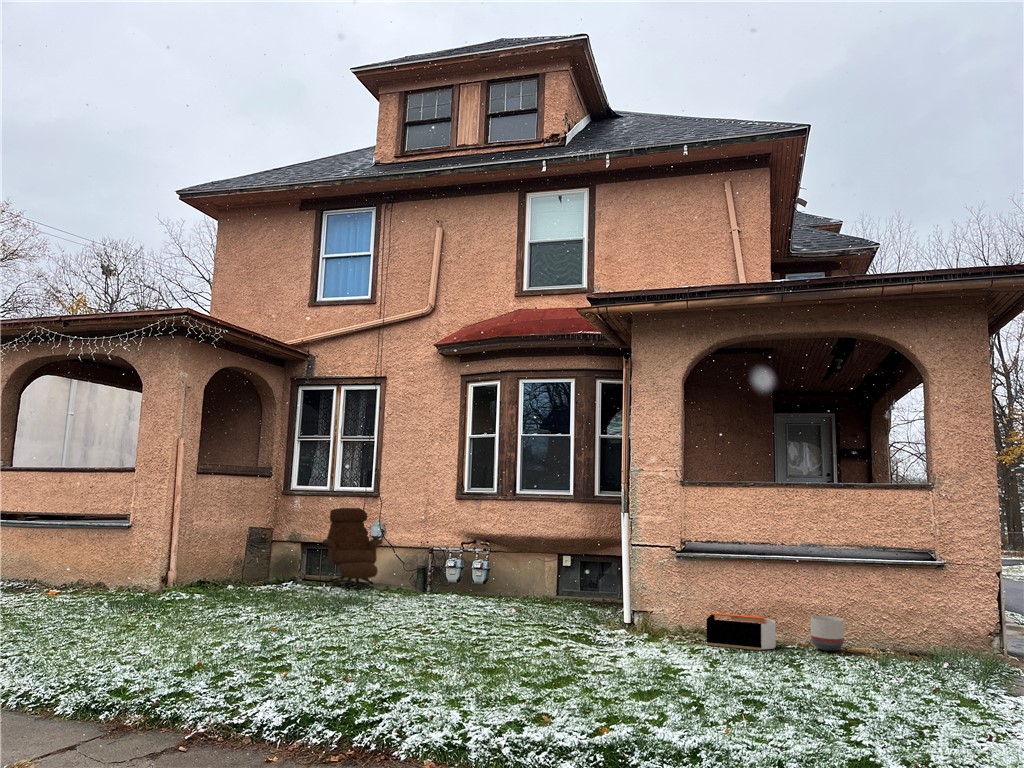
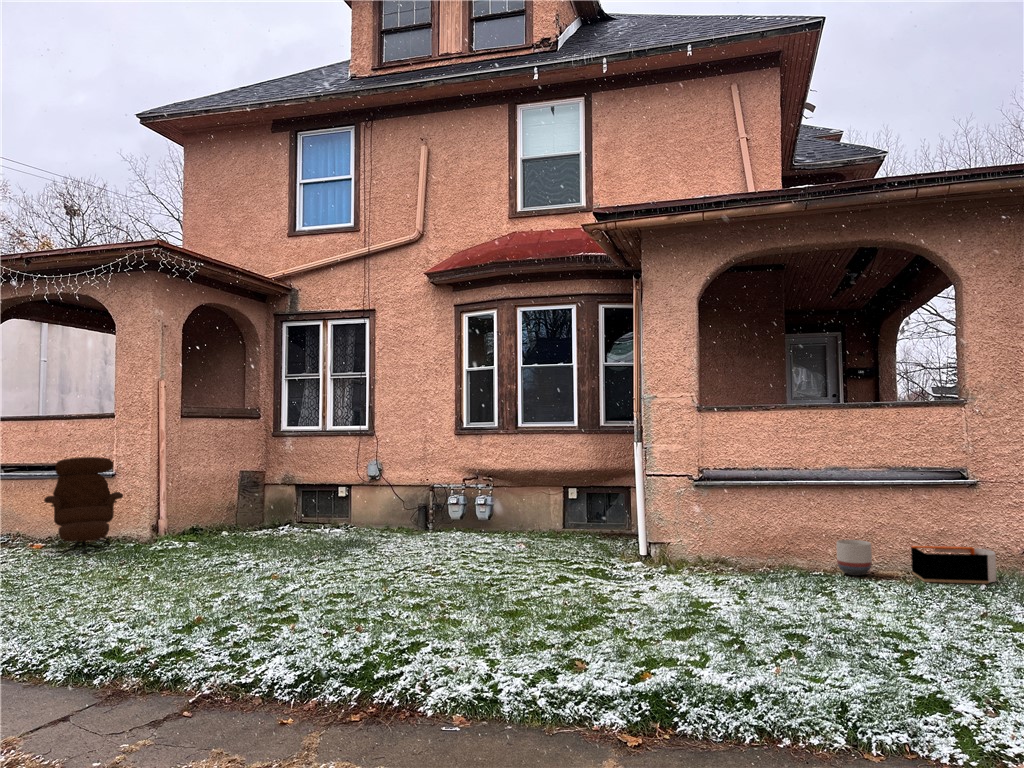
lounge chair: present [323,508,382,590] -> present [44,457,123,554]
storage bin: present [706,613,776,650] -> present [911,546,996,584]

